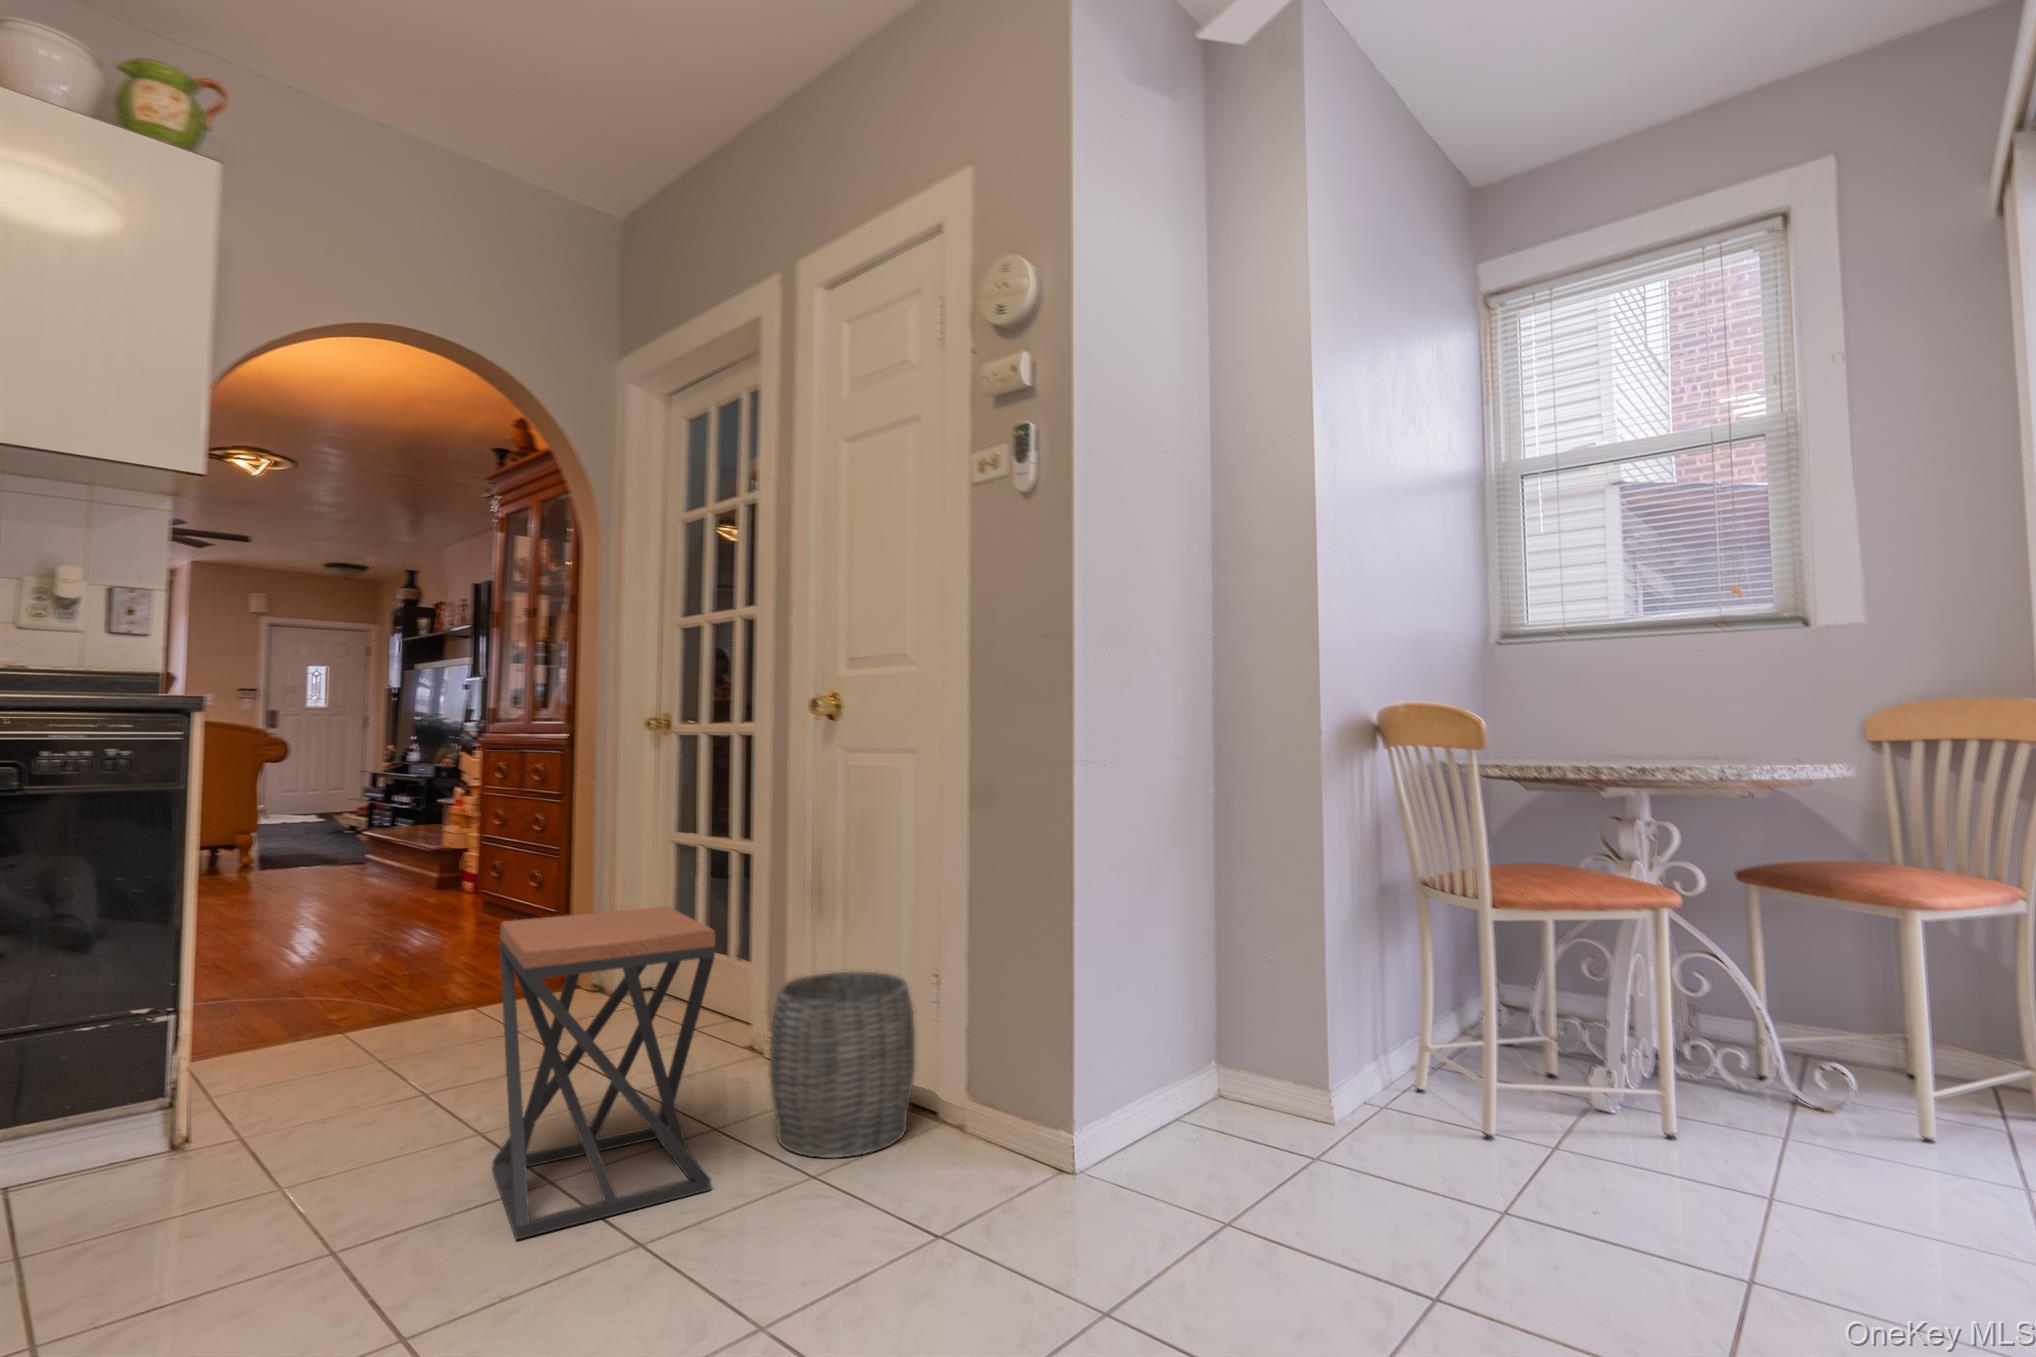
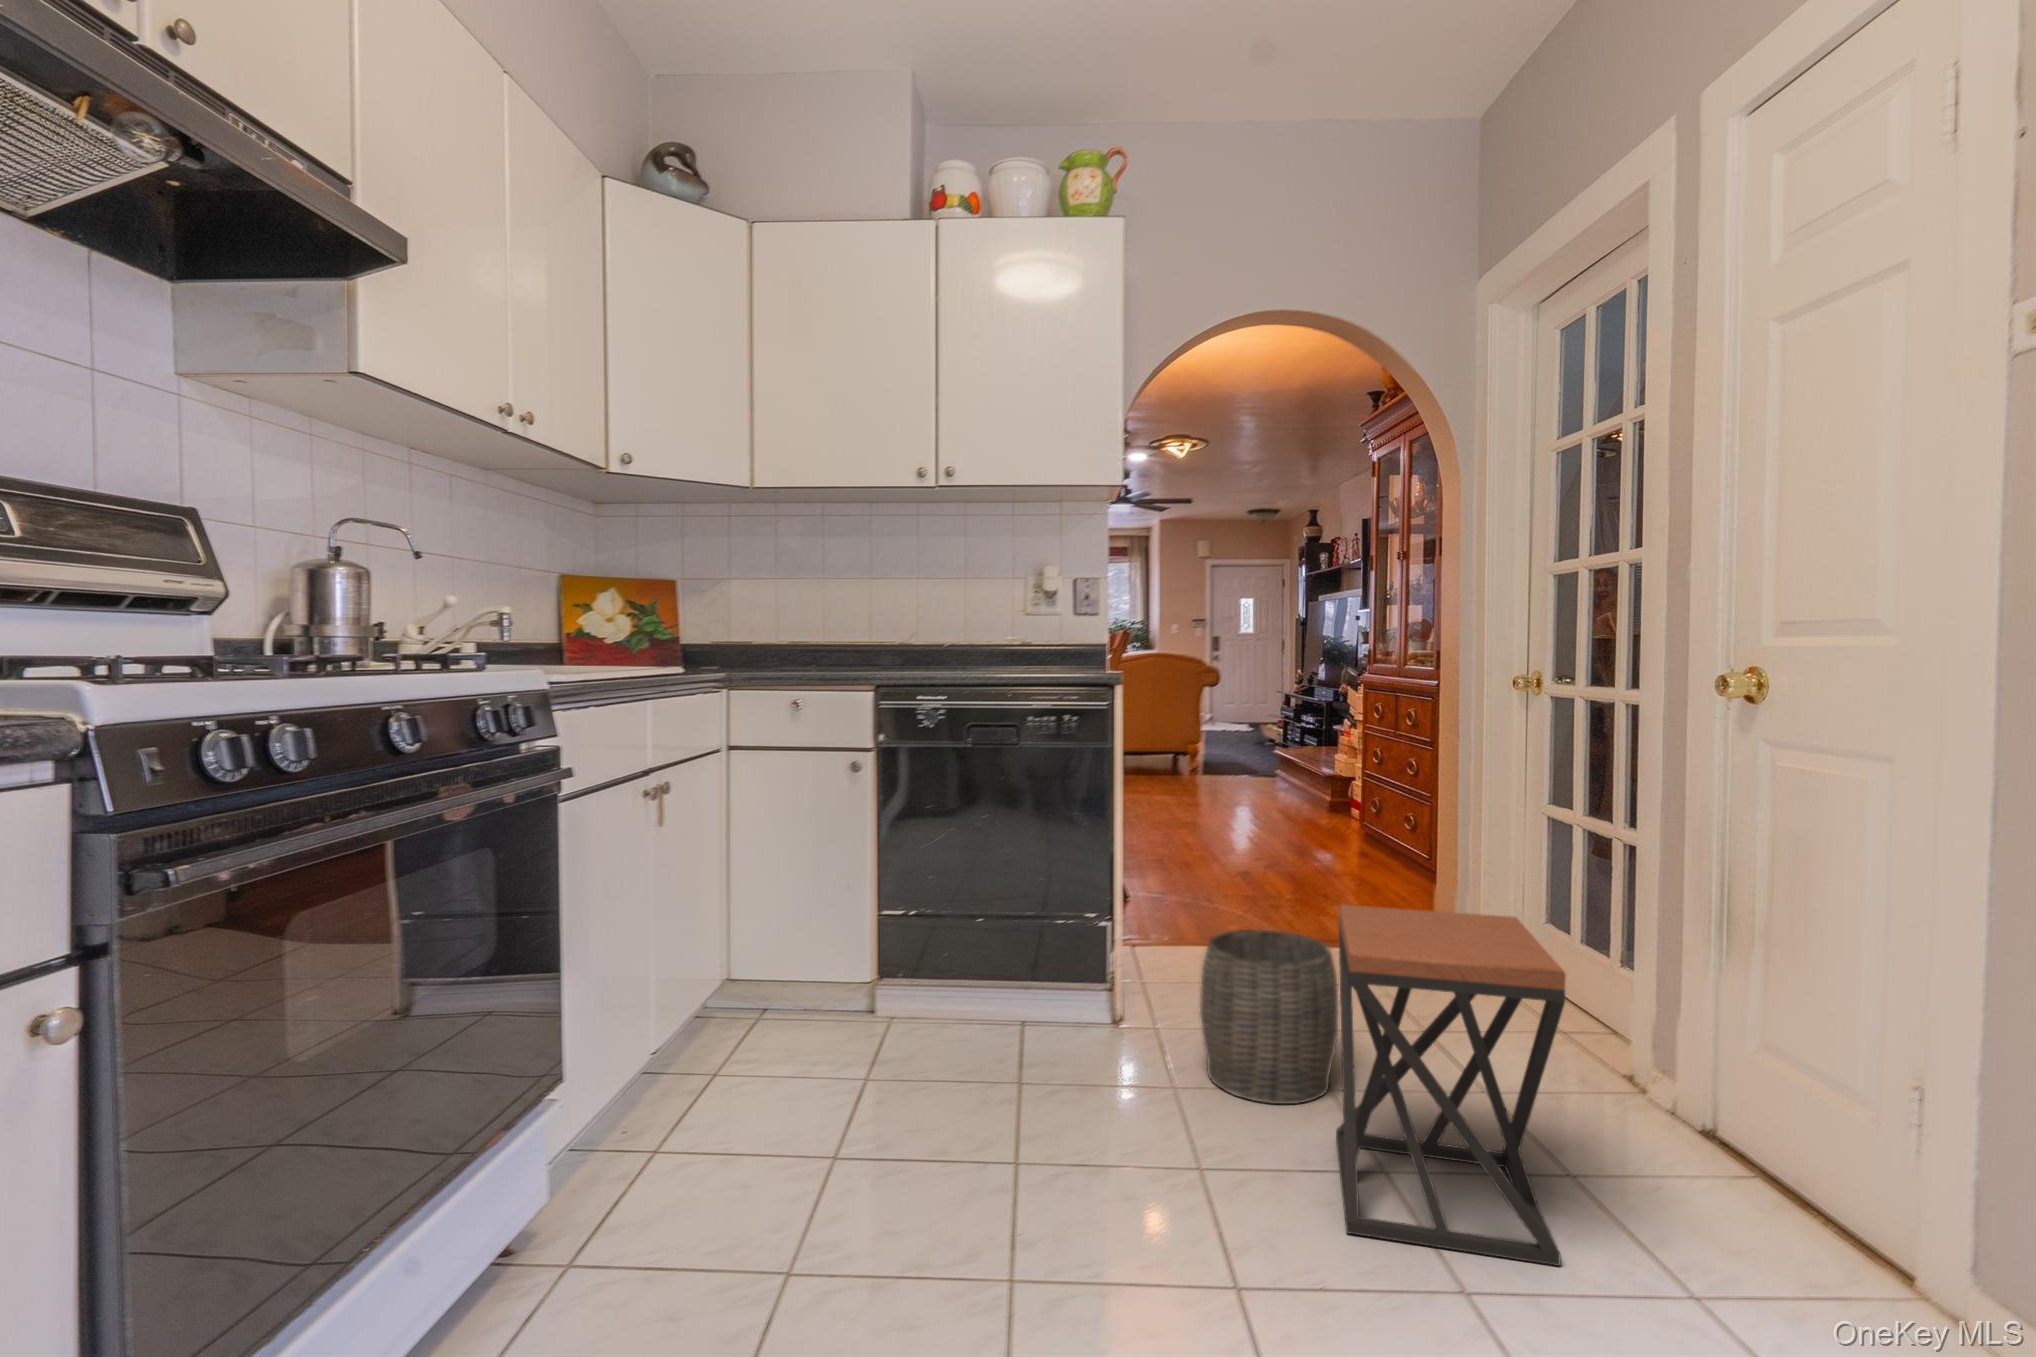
woven basket: present [770,971,915,1158] -> present [1200,929,1338,1104]

